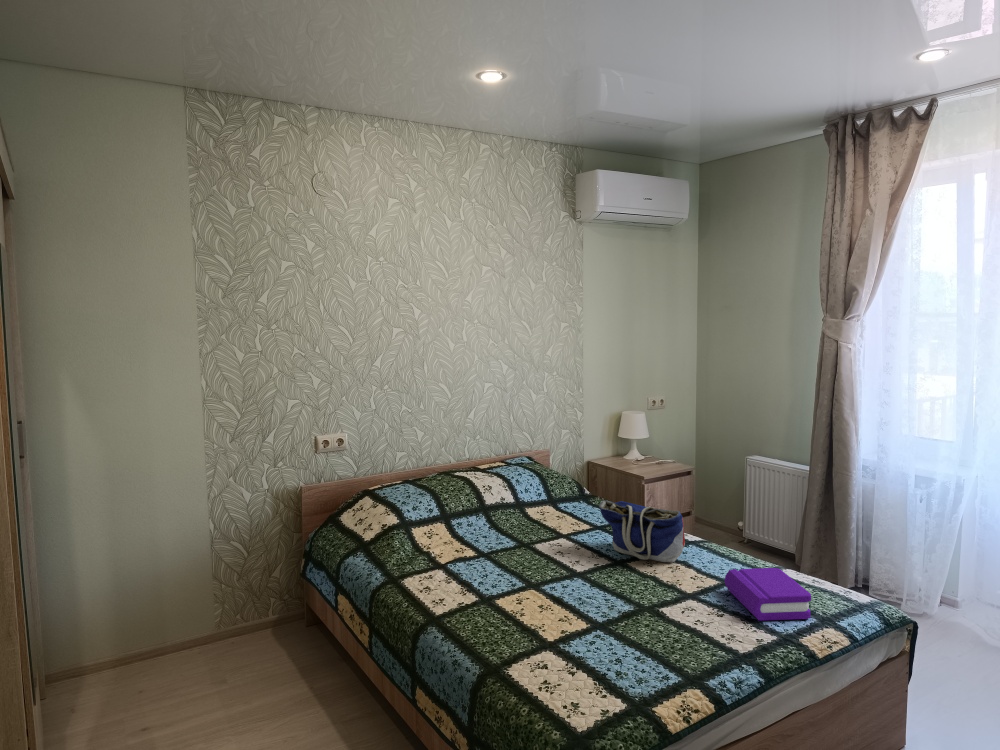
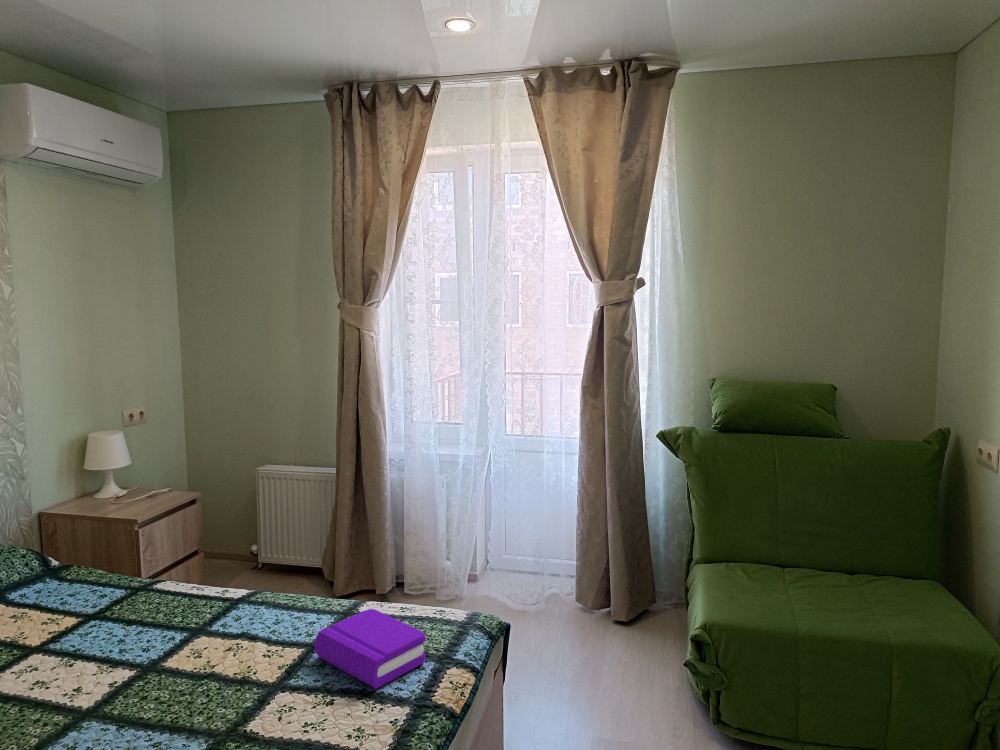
tote bag: present [599,500,685,562] -> none [106,569,245,651]

